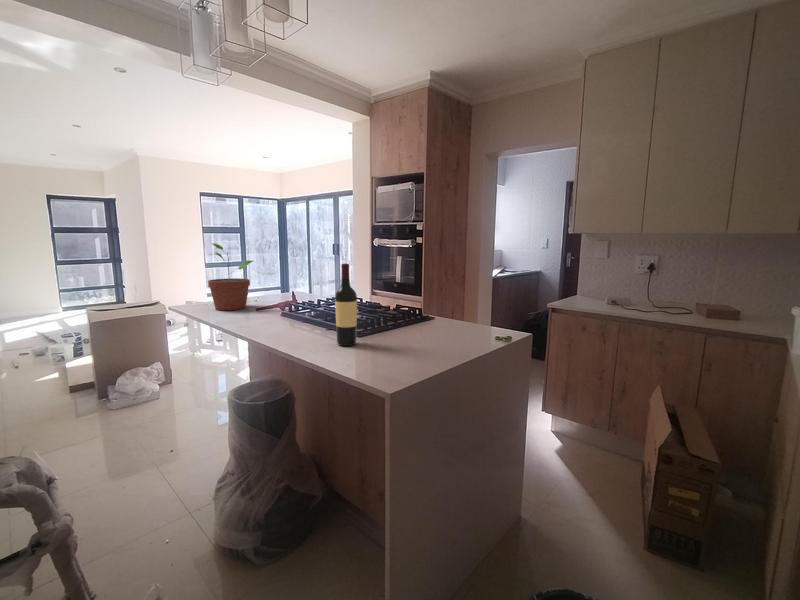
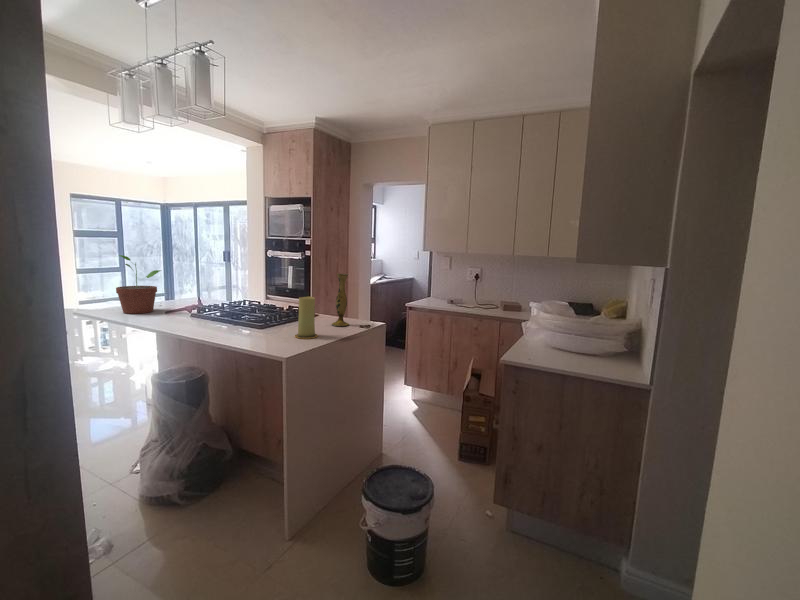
vase: none [452,261,477,336] -> present [332,274,349,326]
wine bottle: present [335,264,357,346] -> none [243,275,260,336]
candle: none [402,294,434,354] -> present [295,297,318,339]

